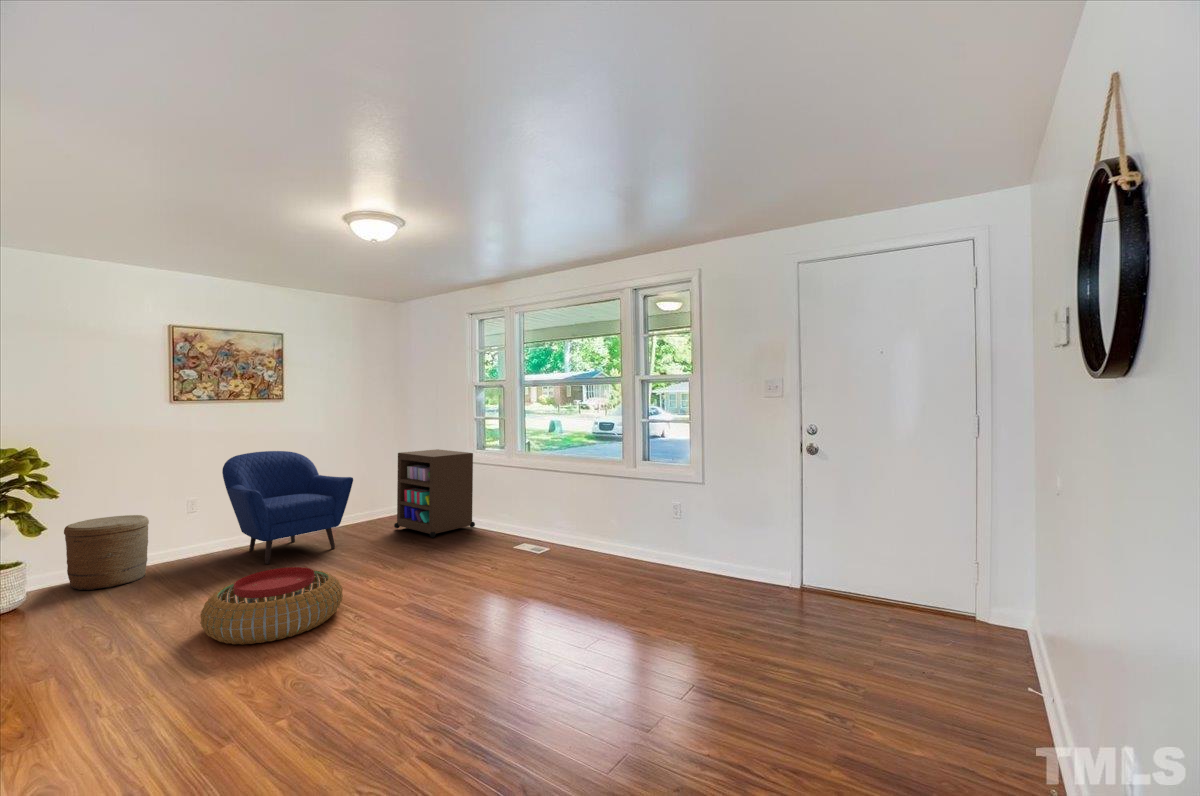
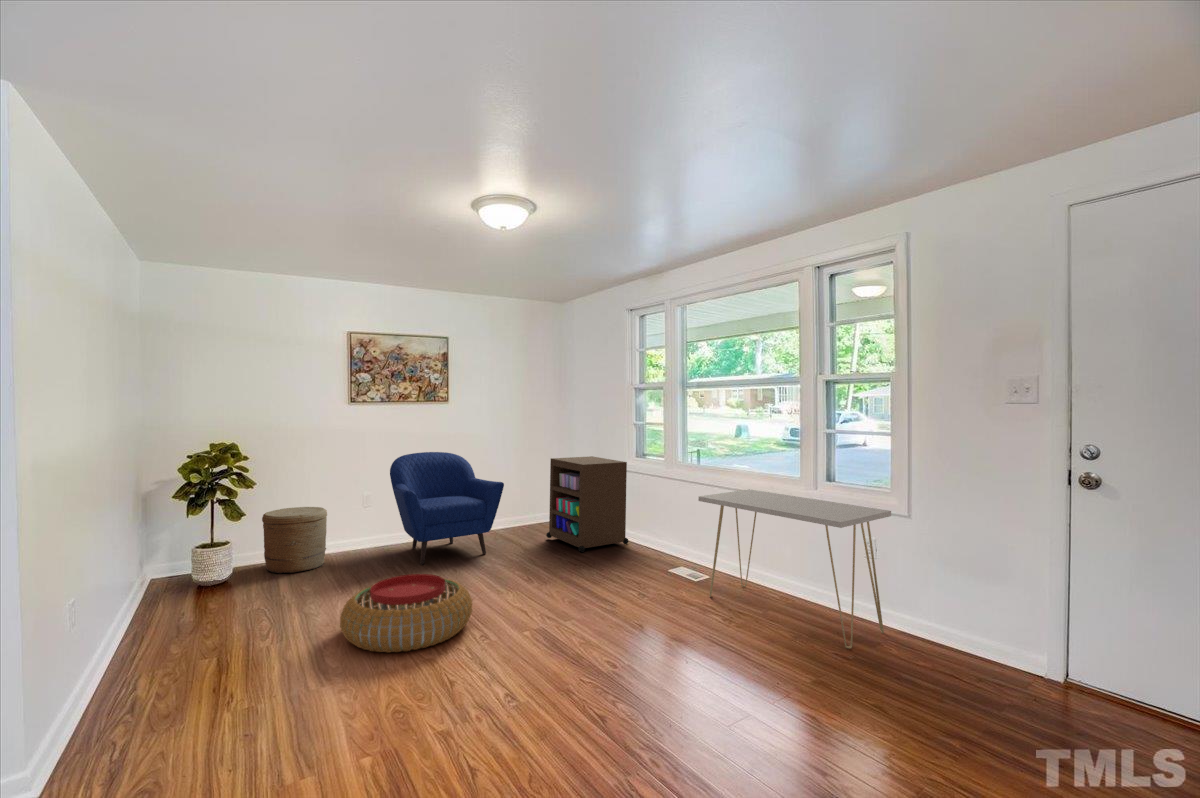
console table: none [545,470,691,585] -> present [698,489,891,649]

